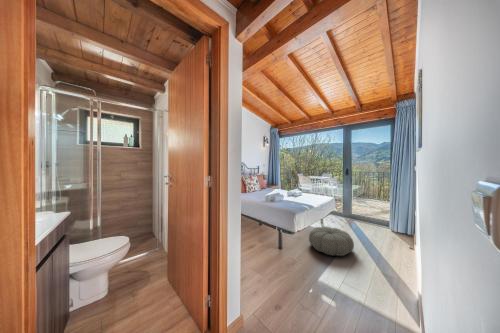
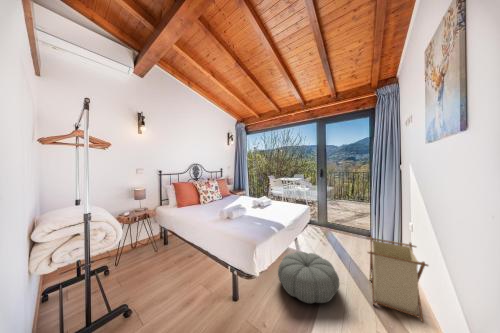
laundry basket: none [375,216,417,271] -> present [367,236,428,322]

